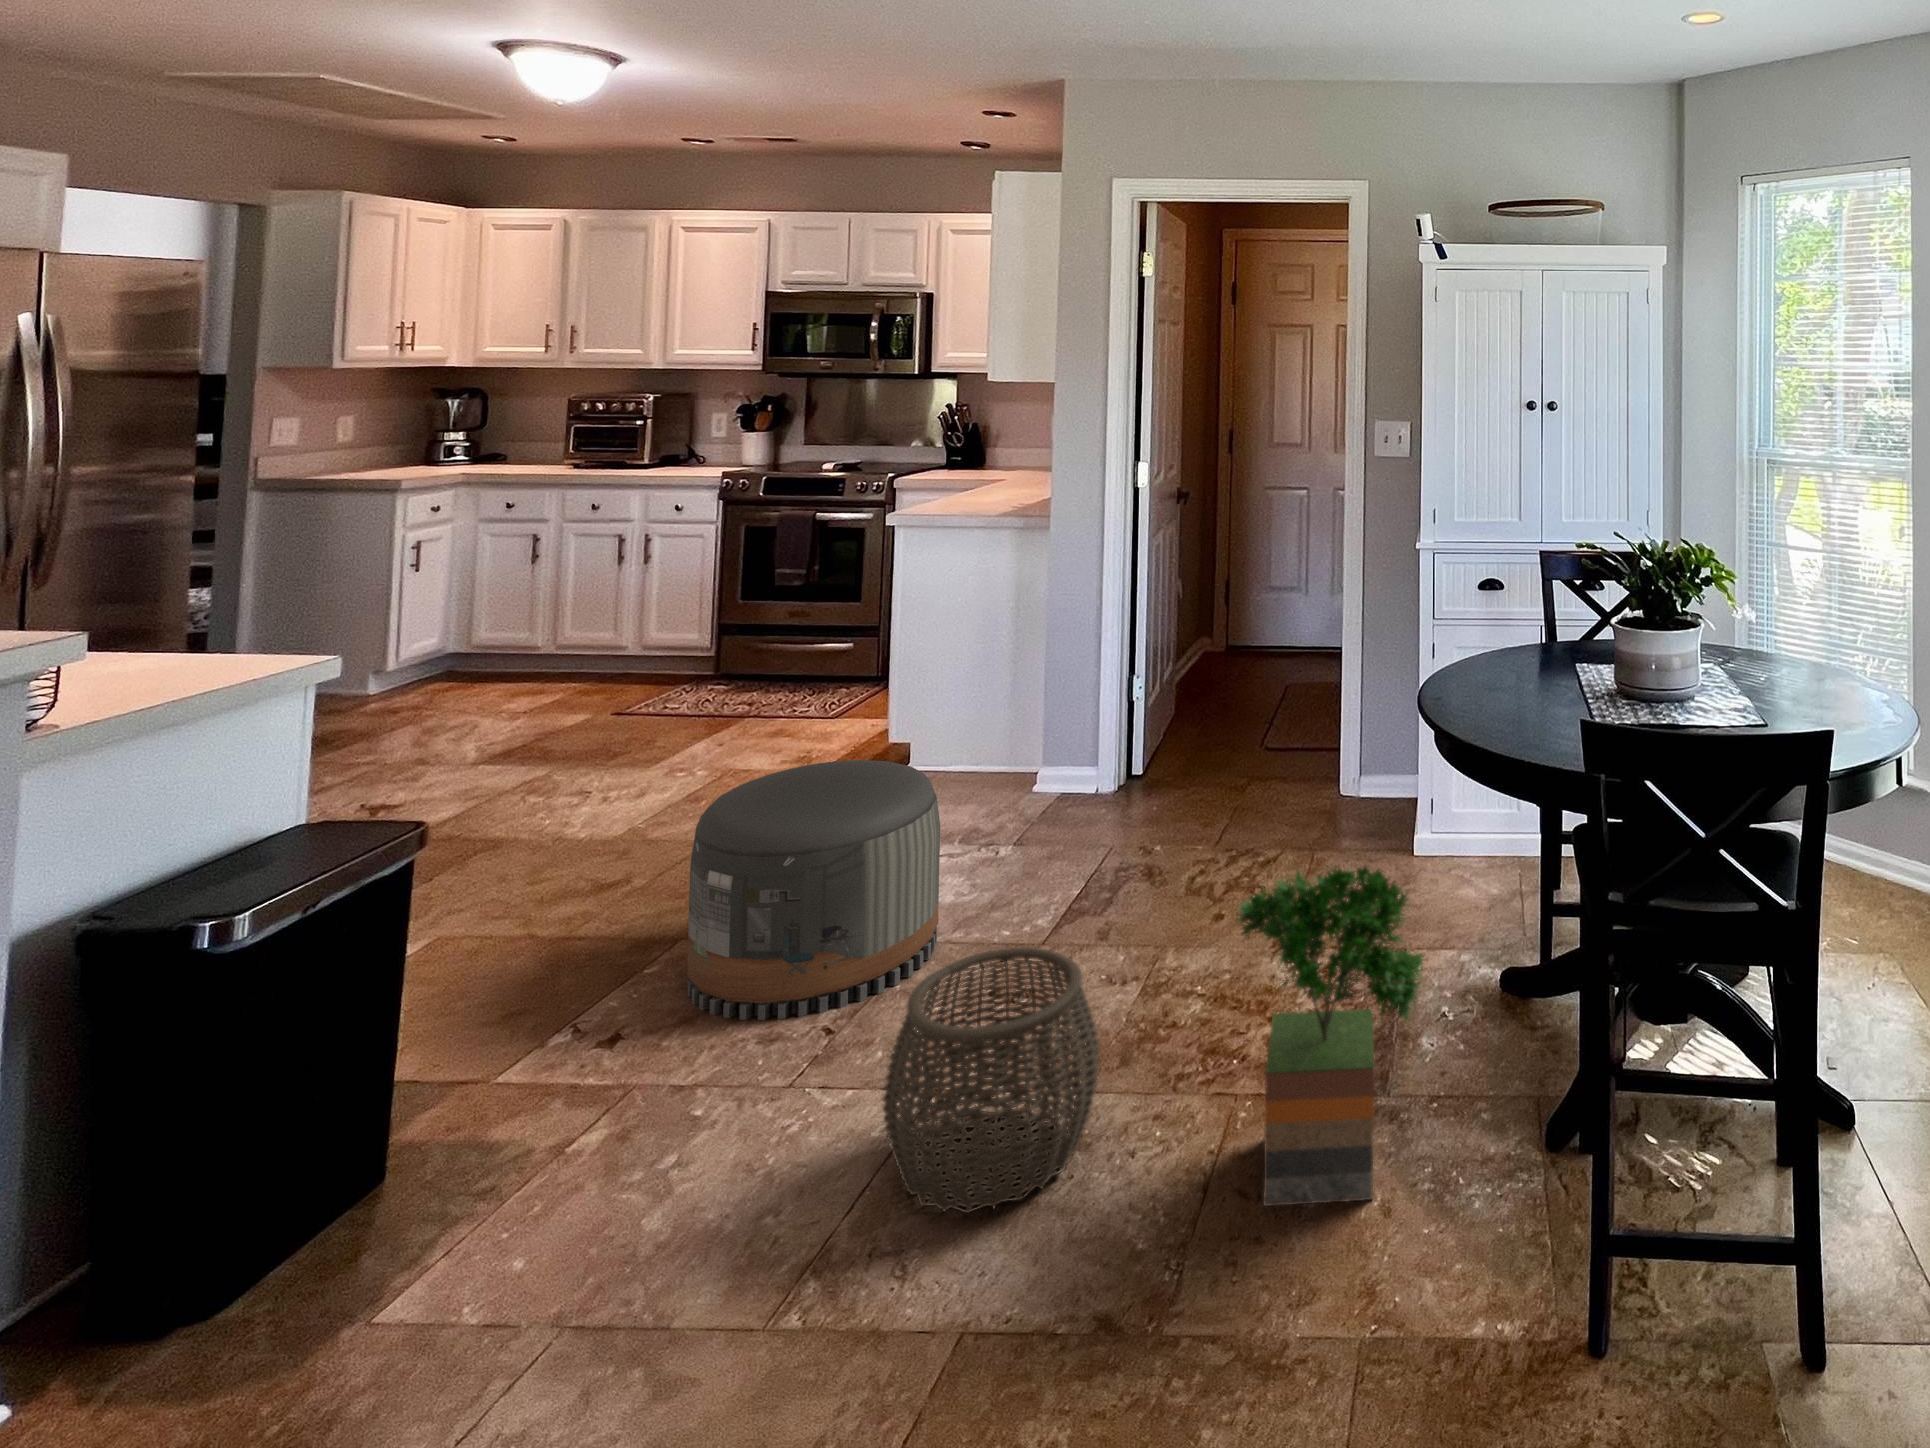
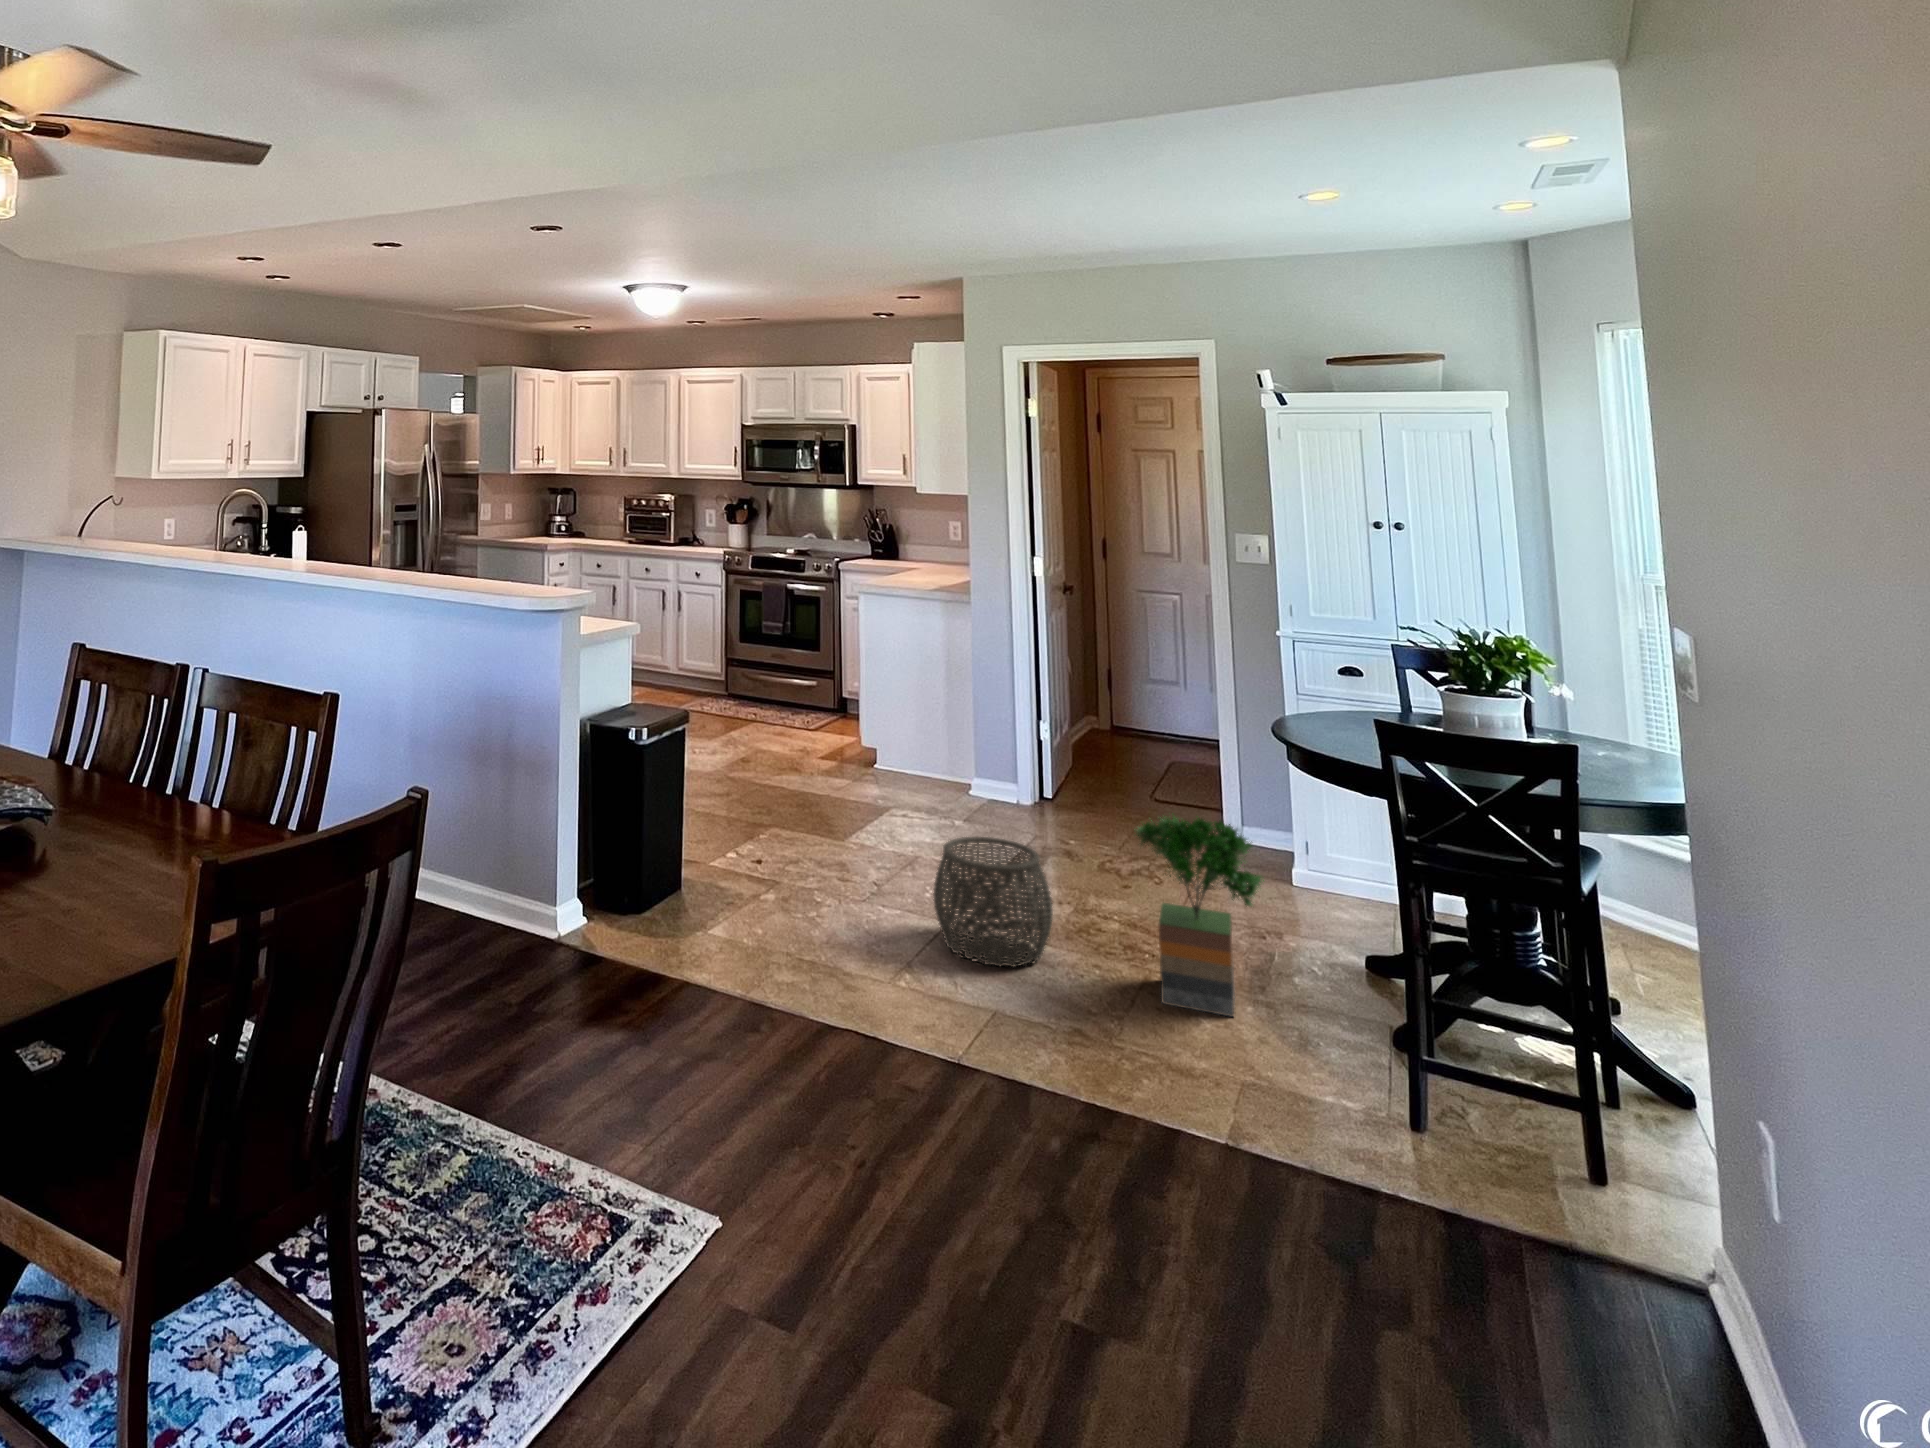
pouf: present [687,760,940,1020] -> none [792,736,931,875]

